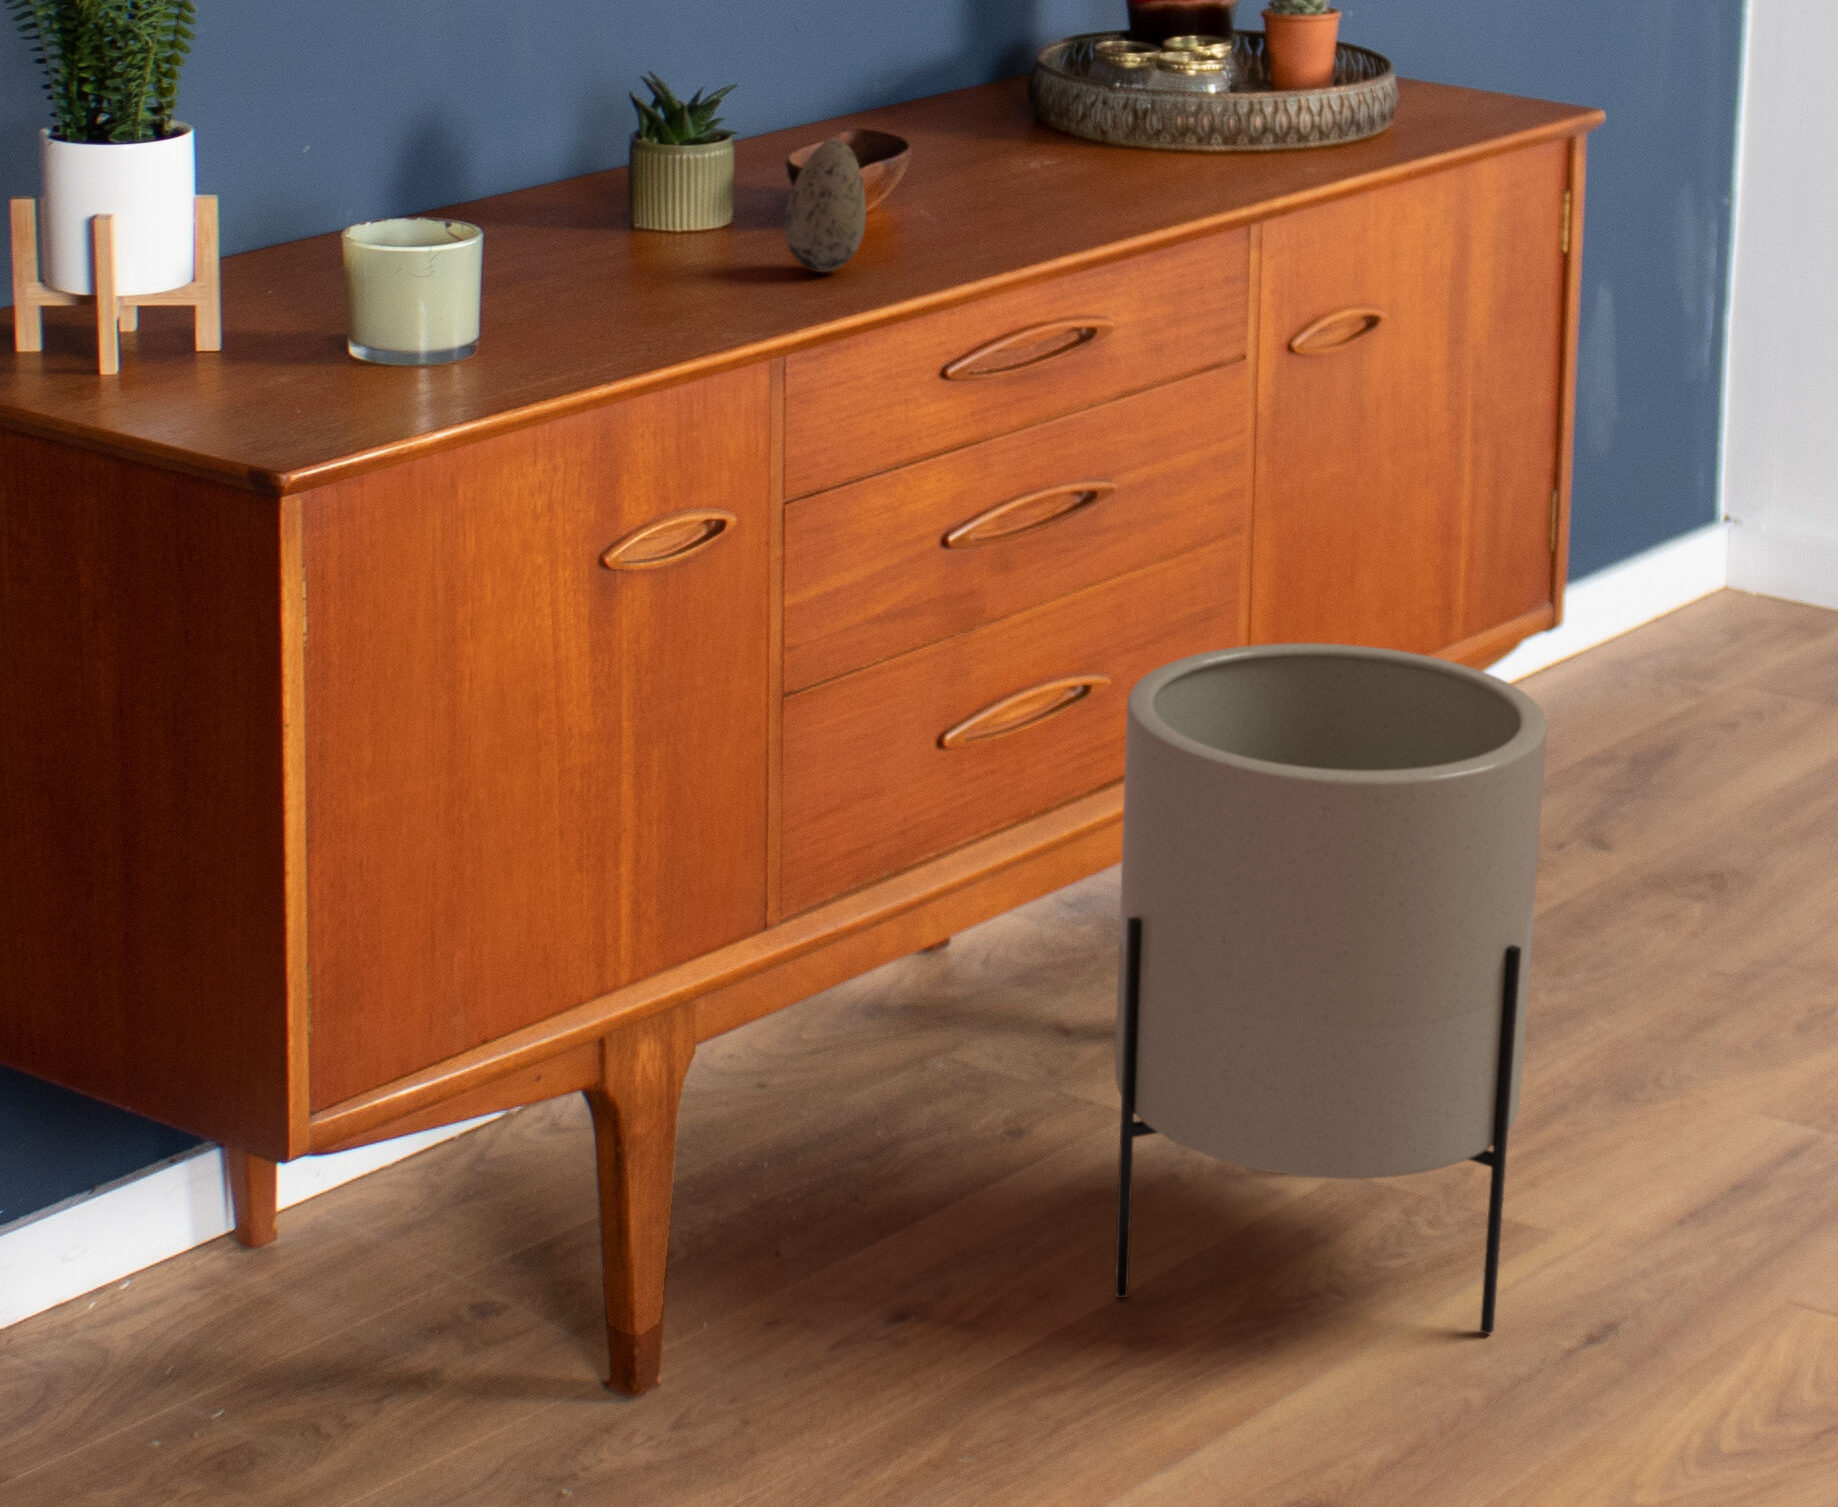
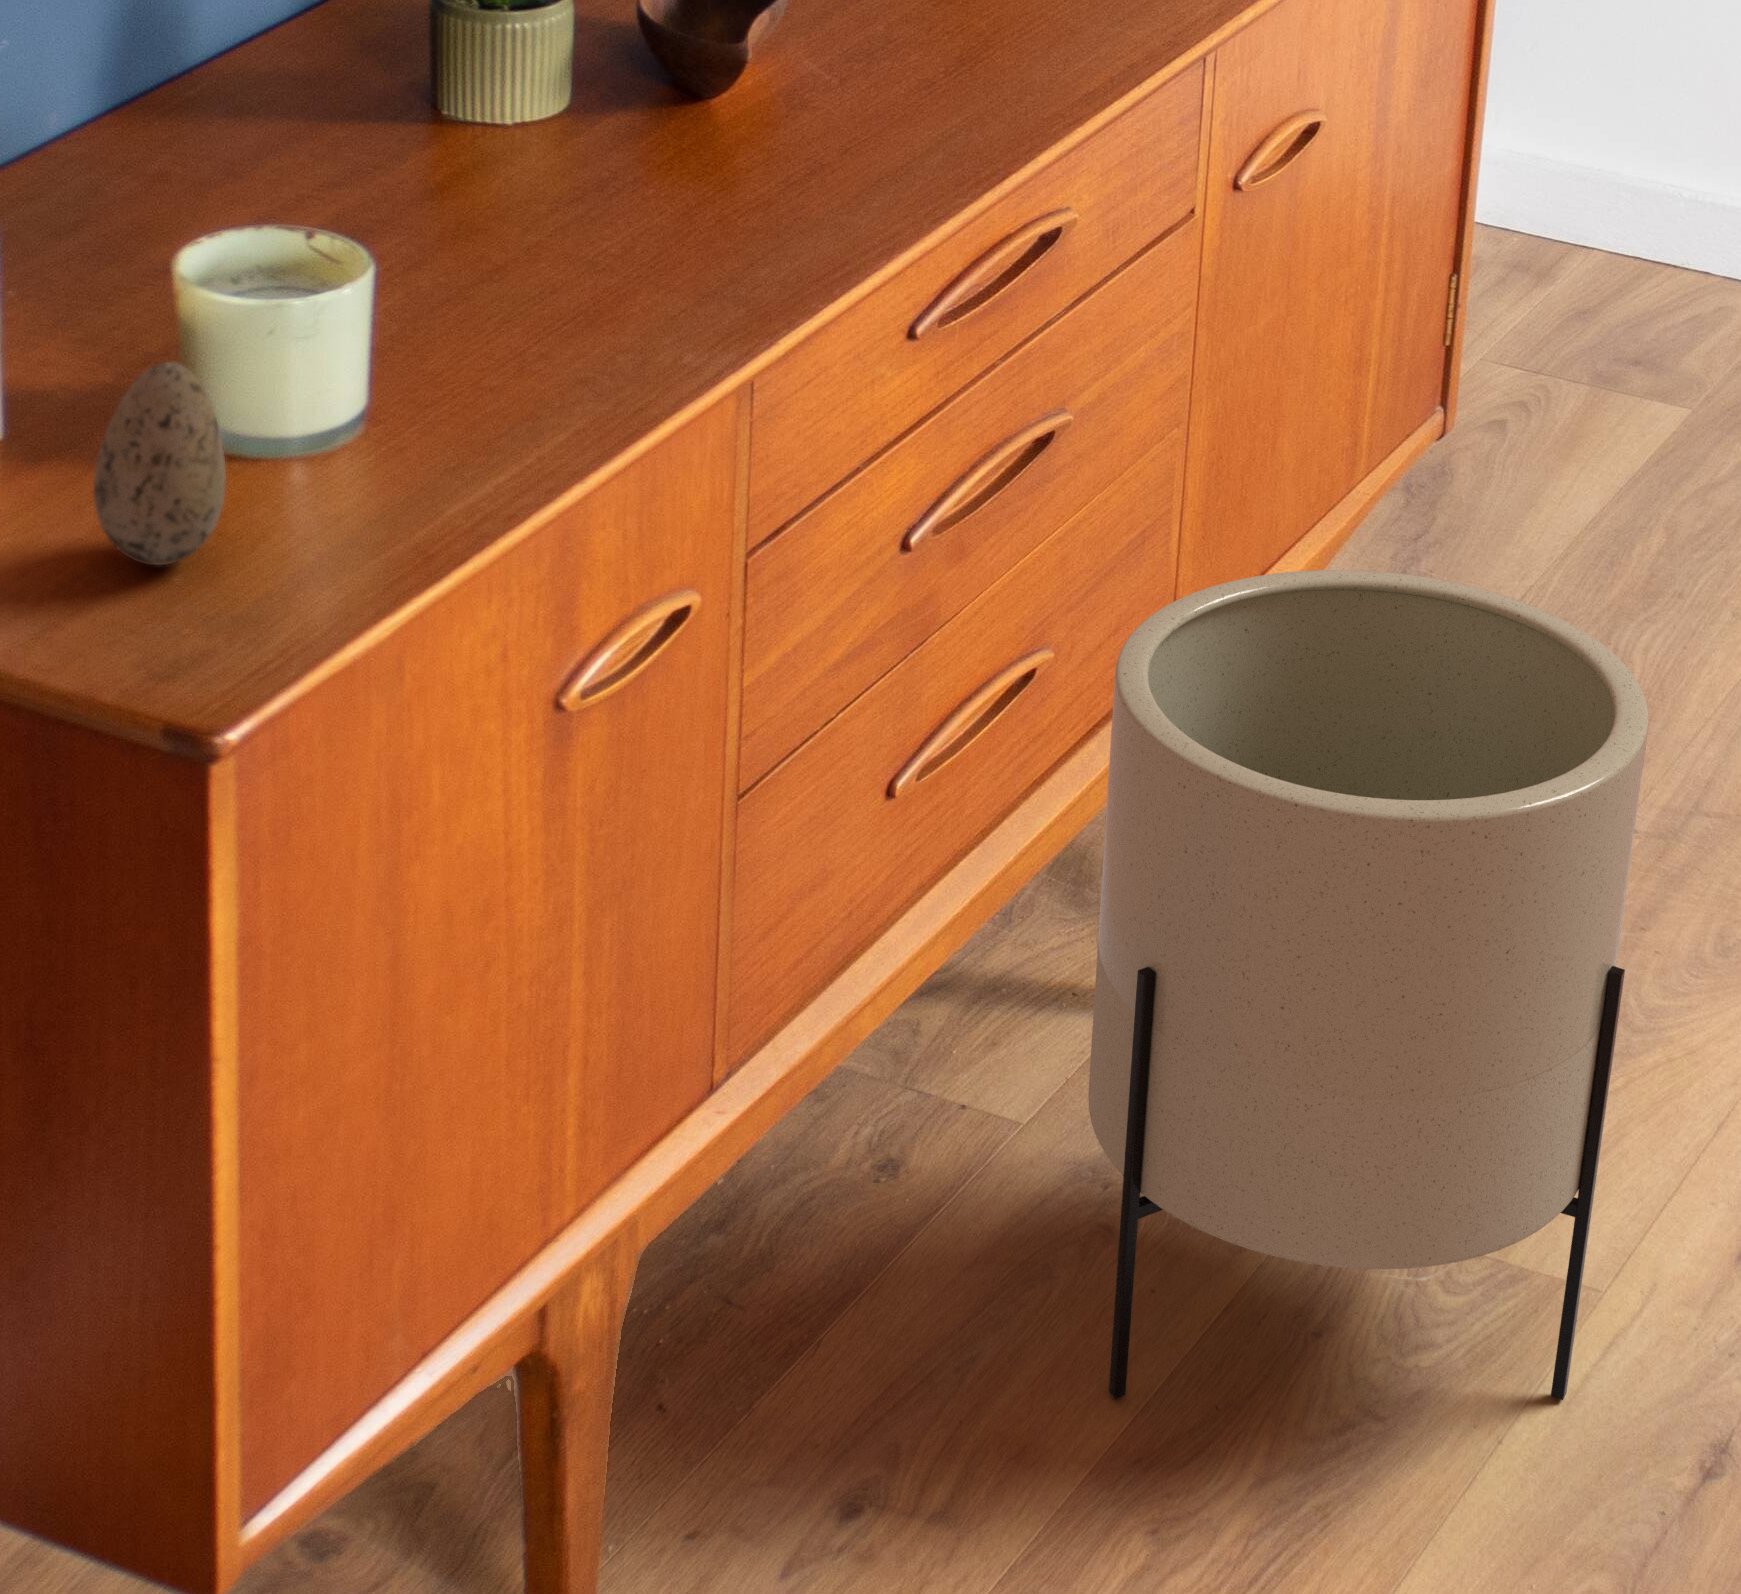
decorative egg: present [784,140,866,272] -> present [94,362,226,565]

